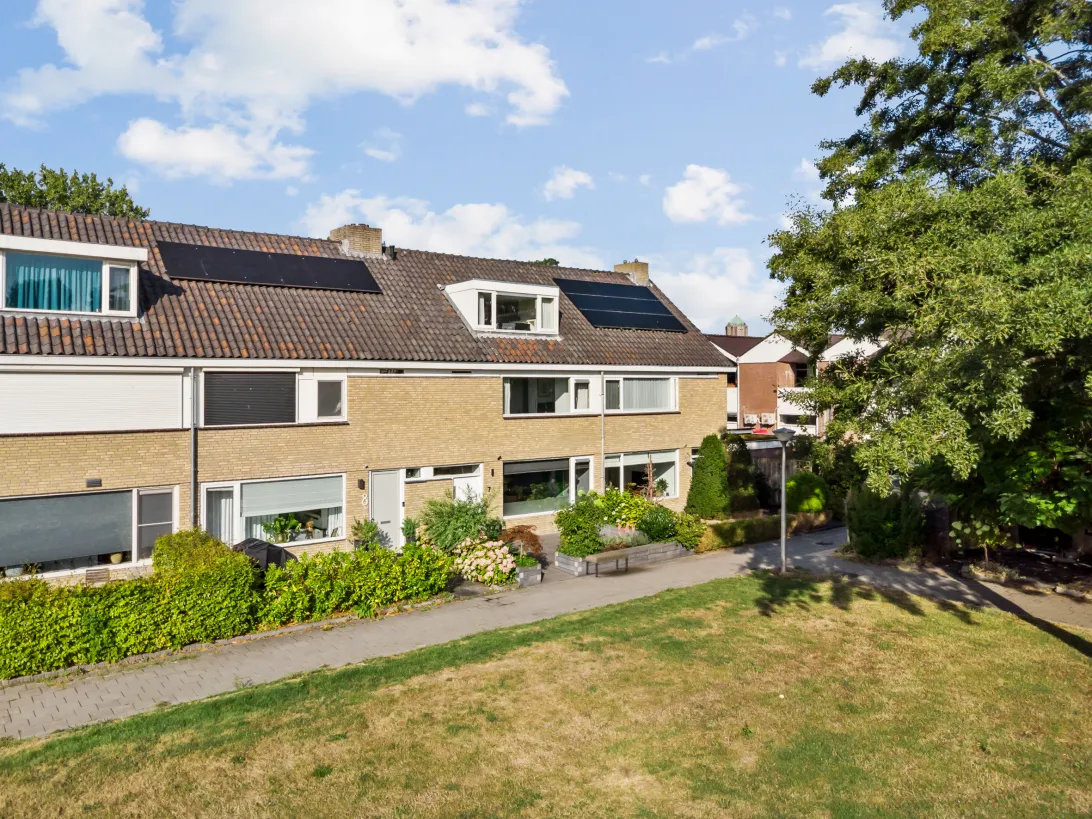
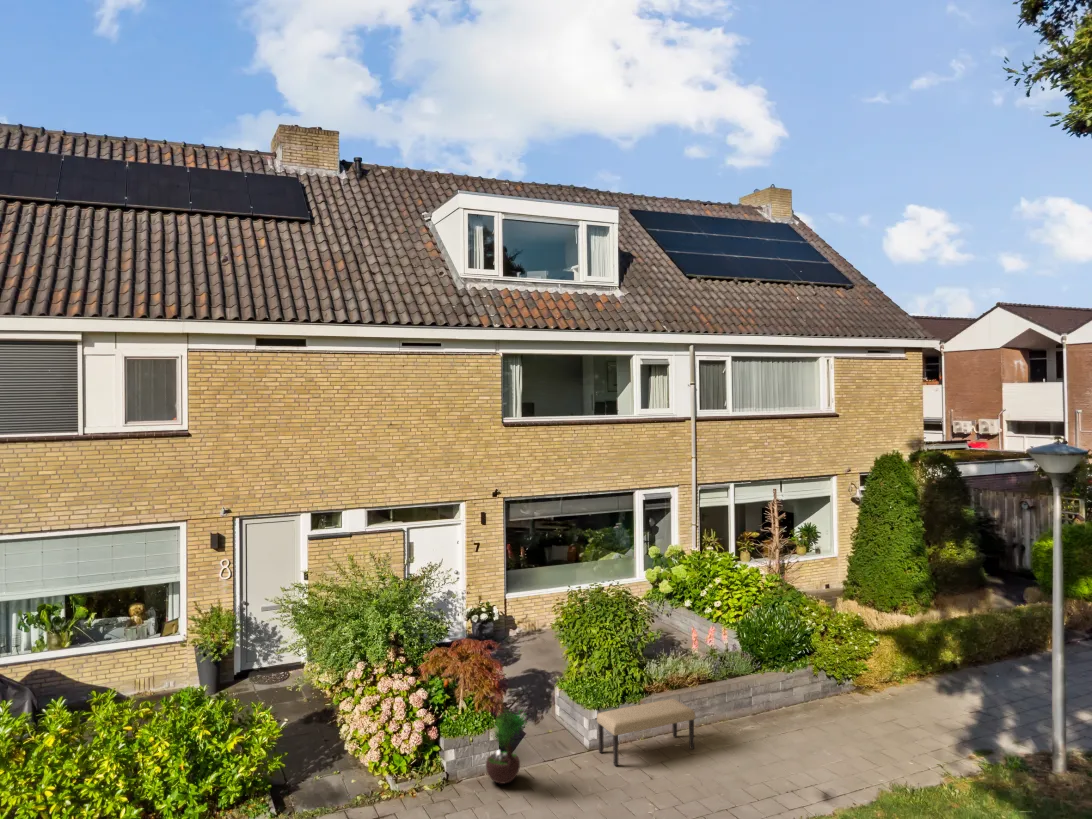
potted tree: none [544,548,564,583] -> present [486,712,527,784]

